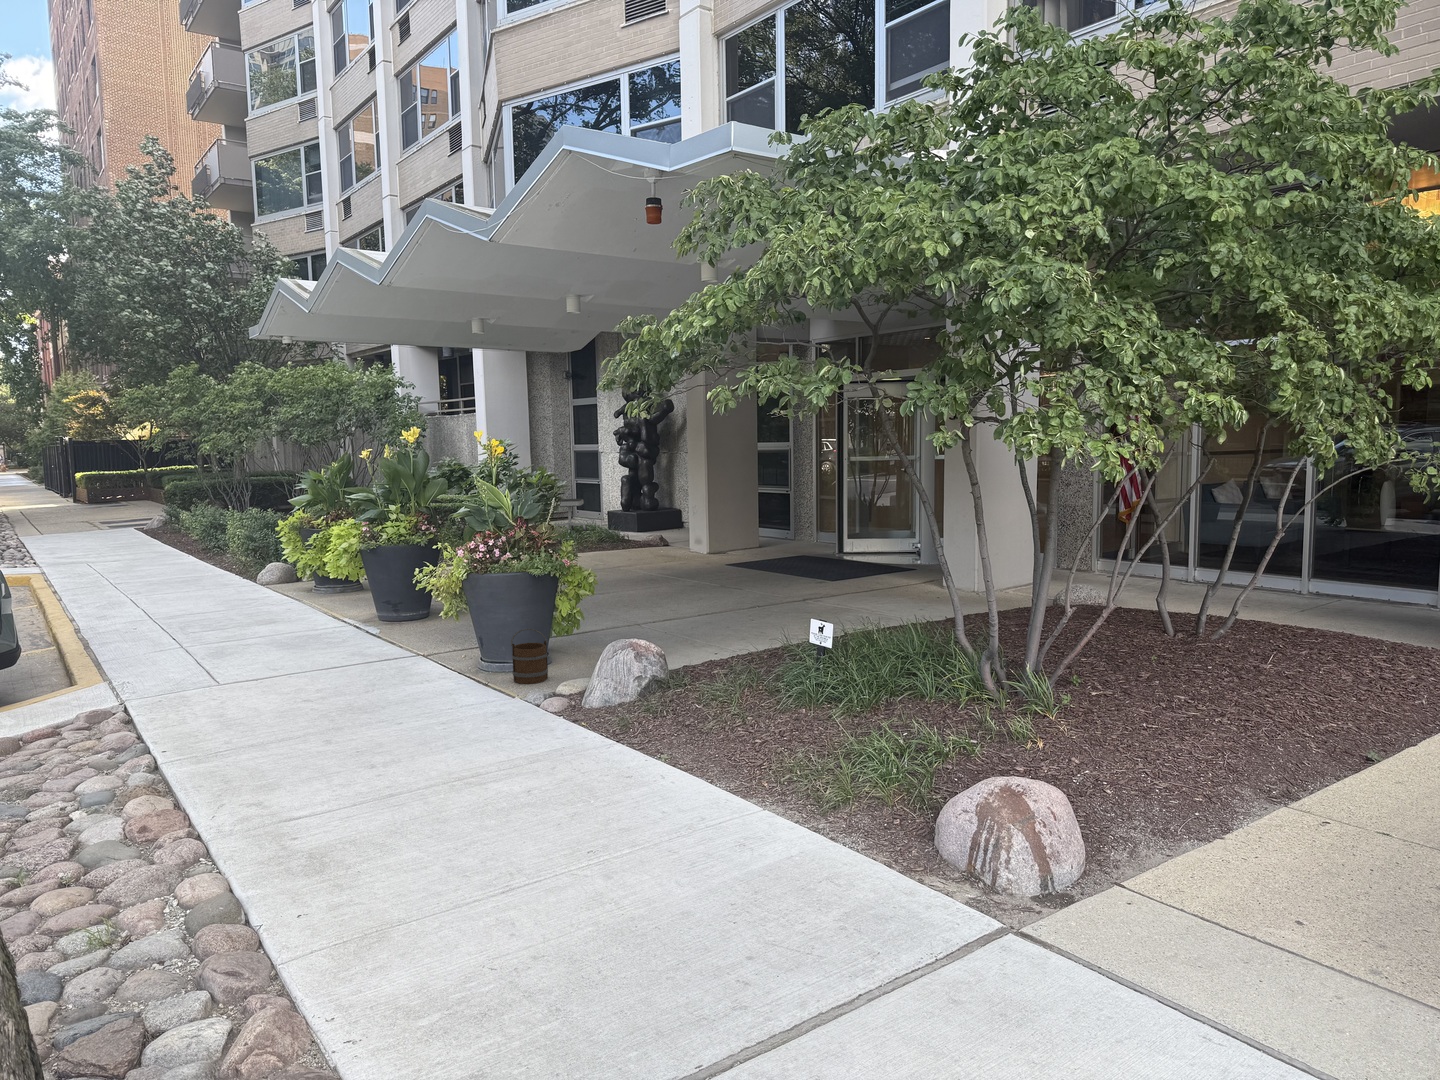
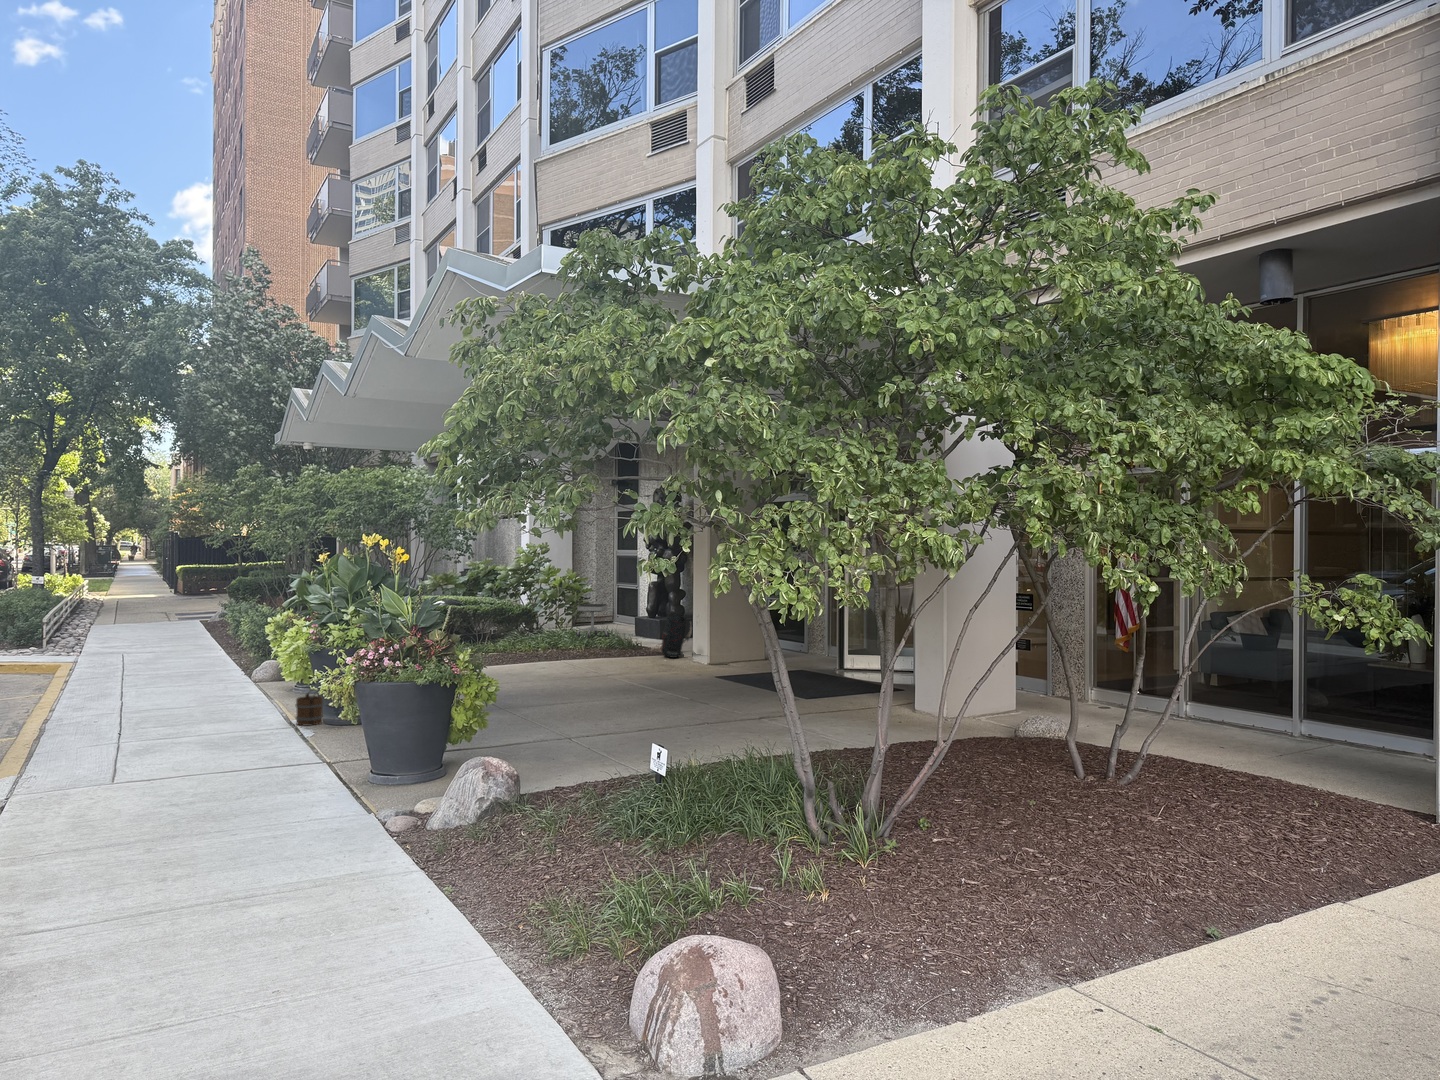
backpack: none [659,503,691,548] -> present [661,612,693,658]
bucket: present [511,629,548,684] -> present [296,693,323,725]

